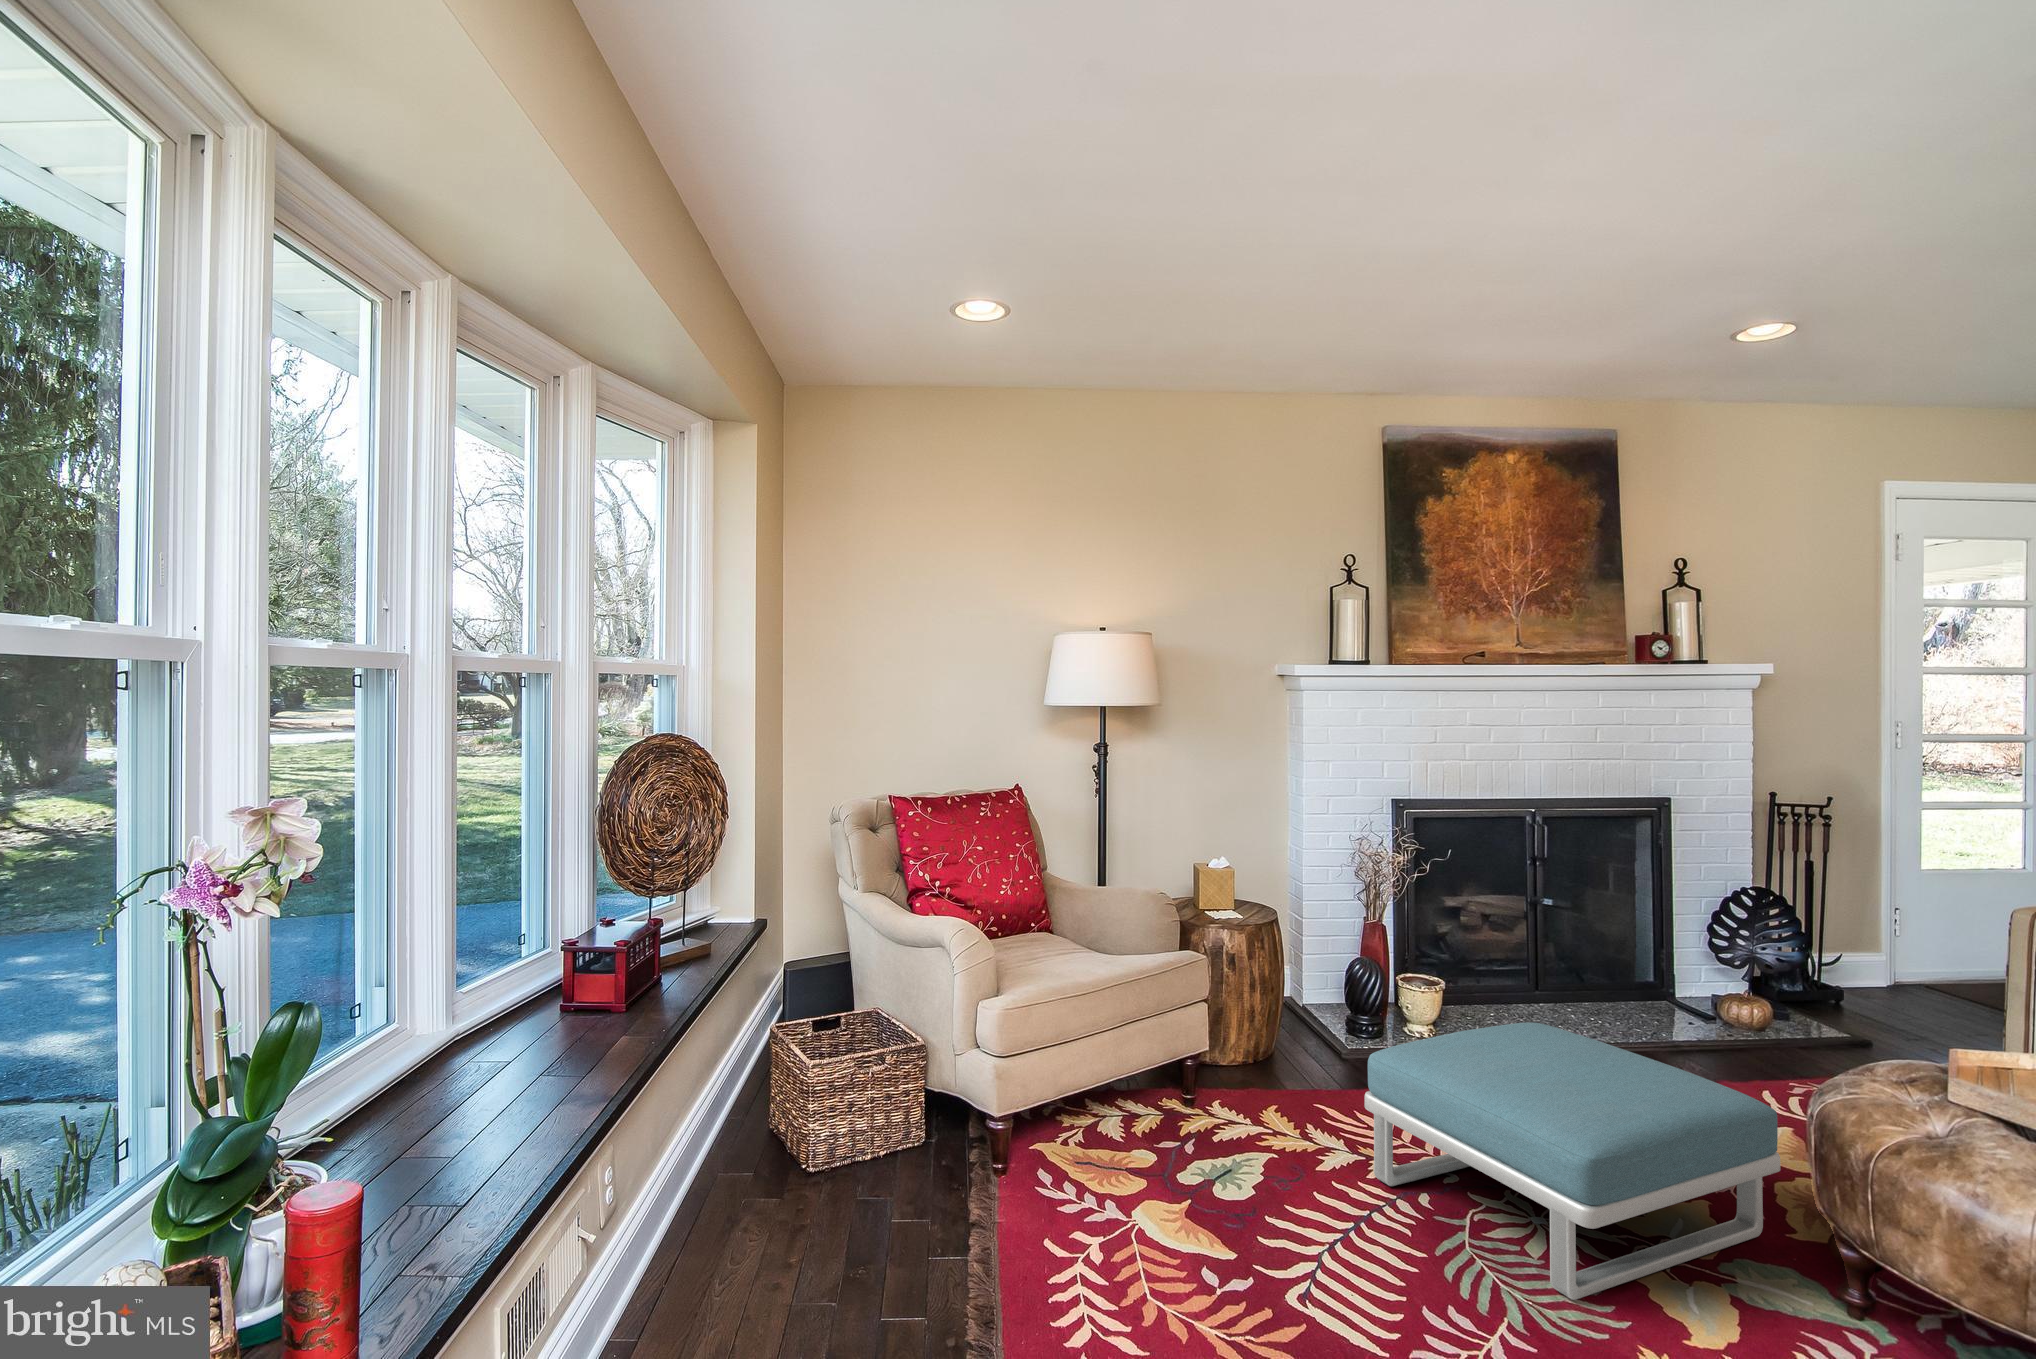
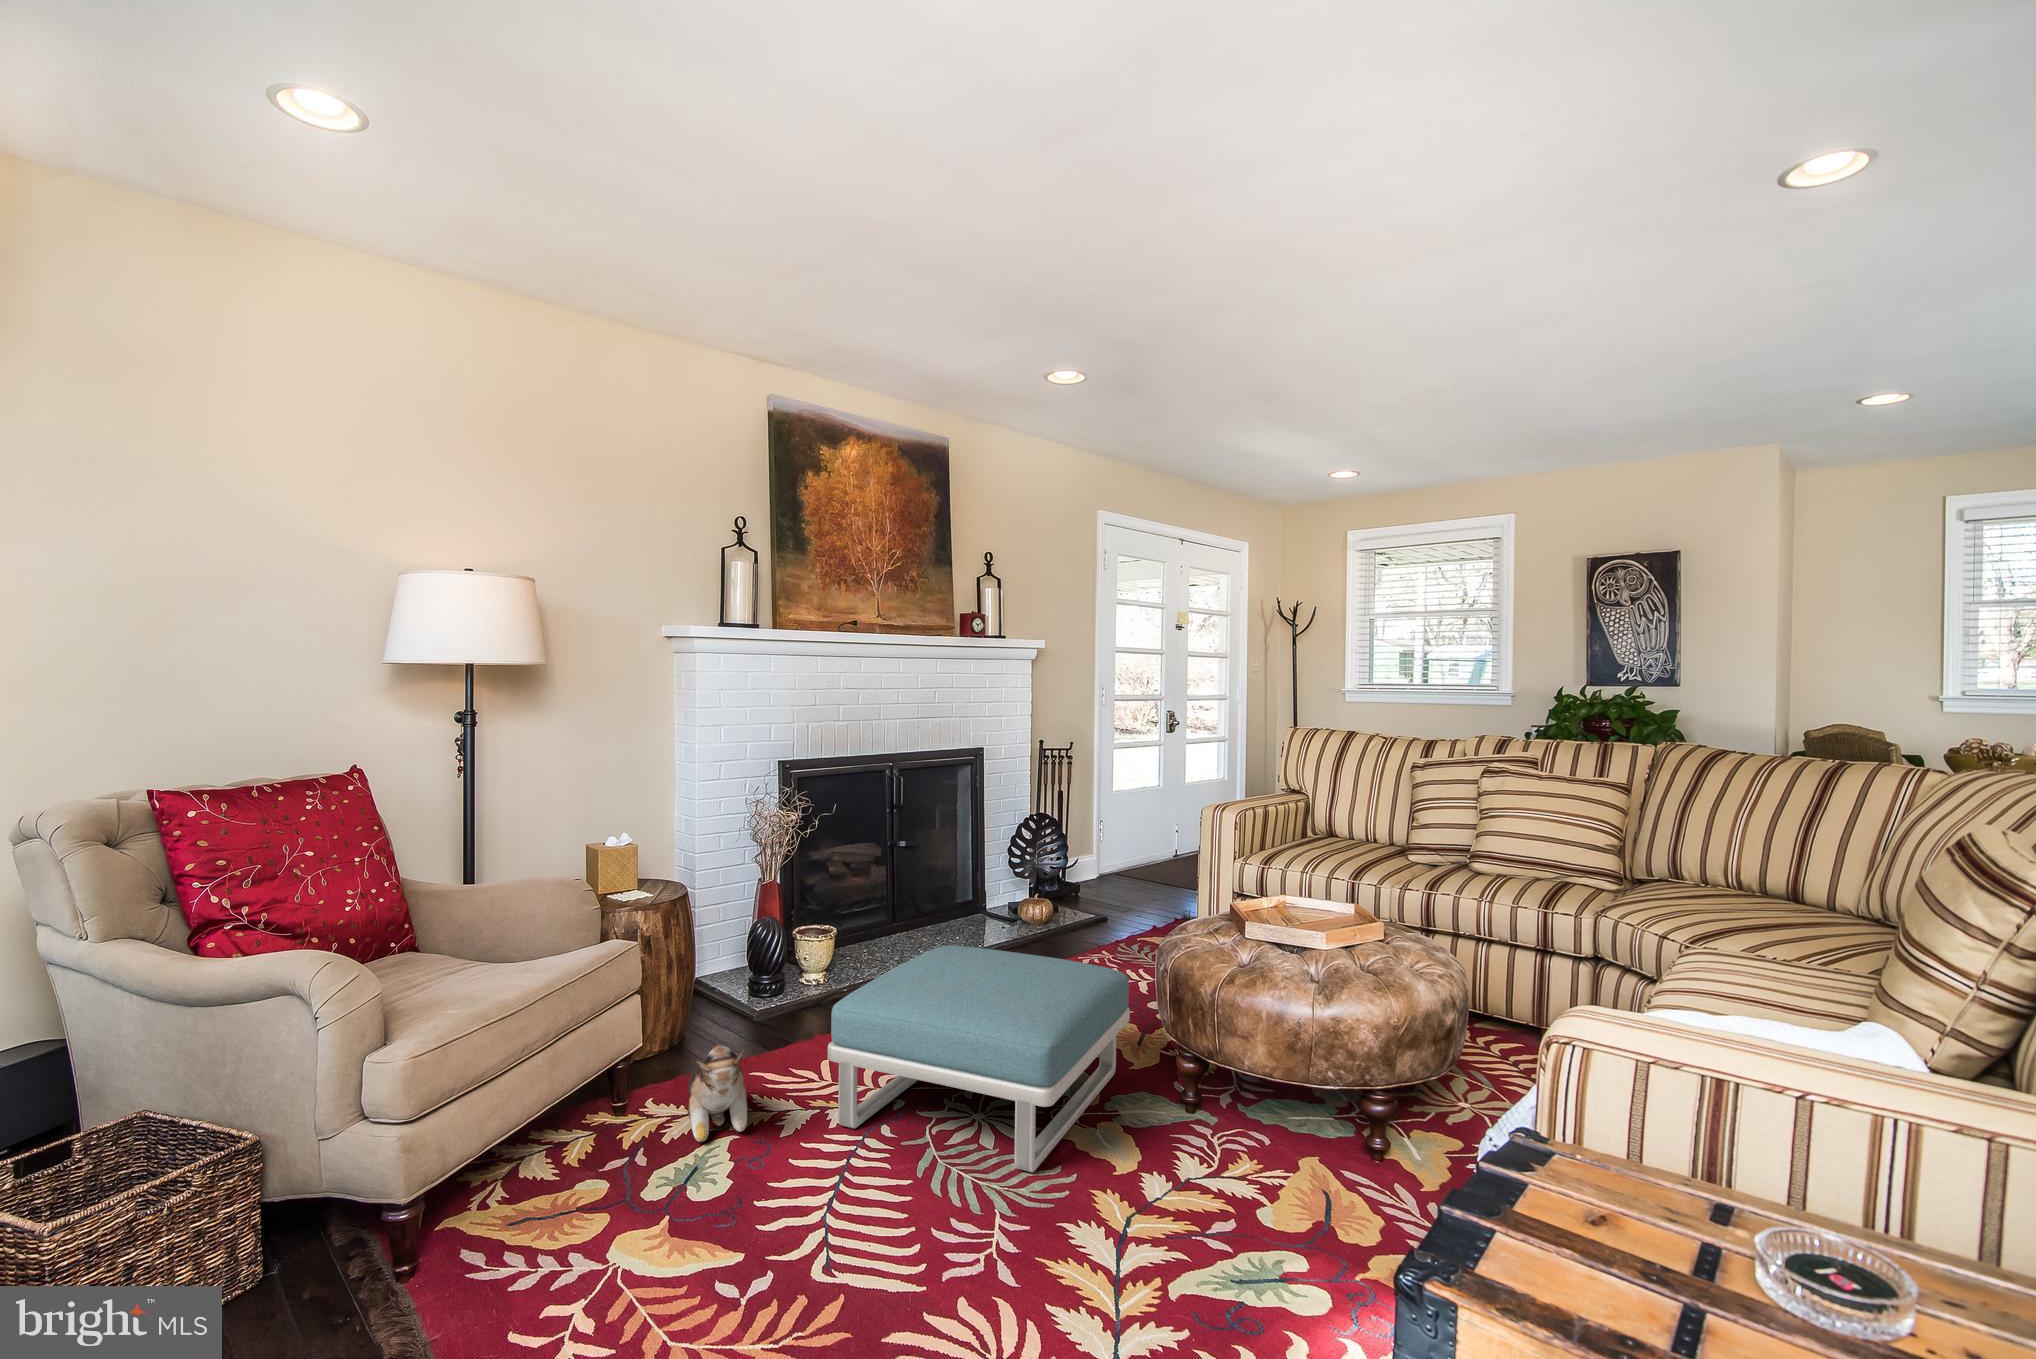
plush toy: none [1231,1063,1294,1153] -> present [688,1045,747,1142]

